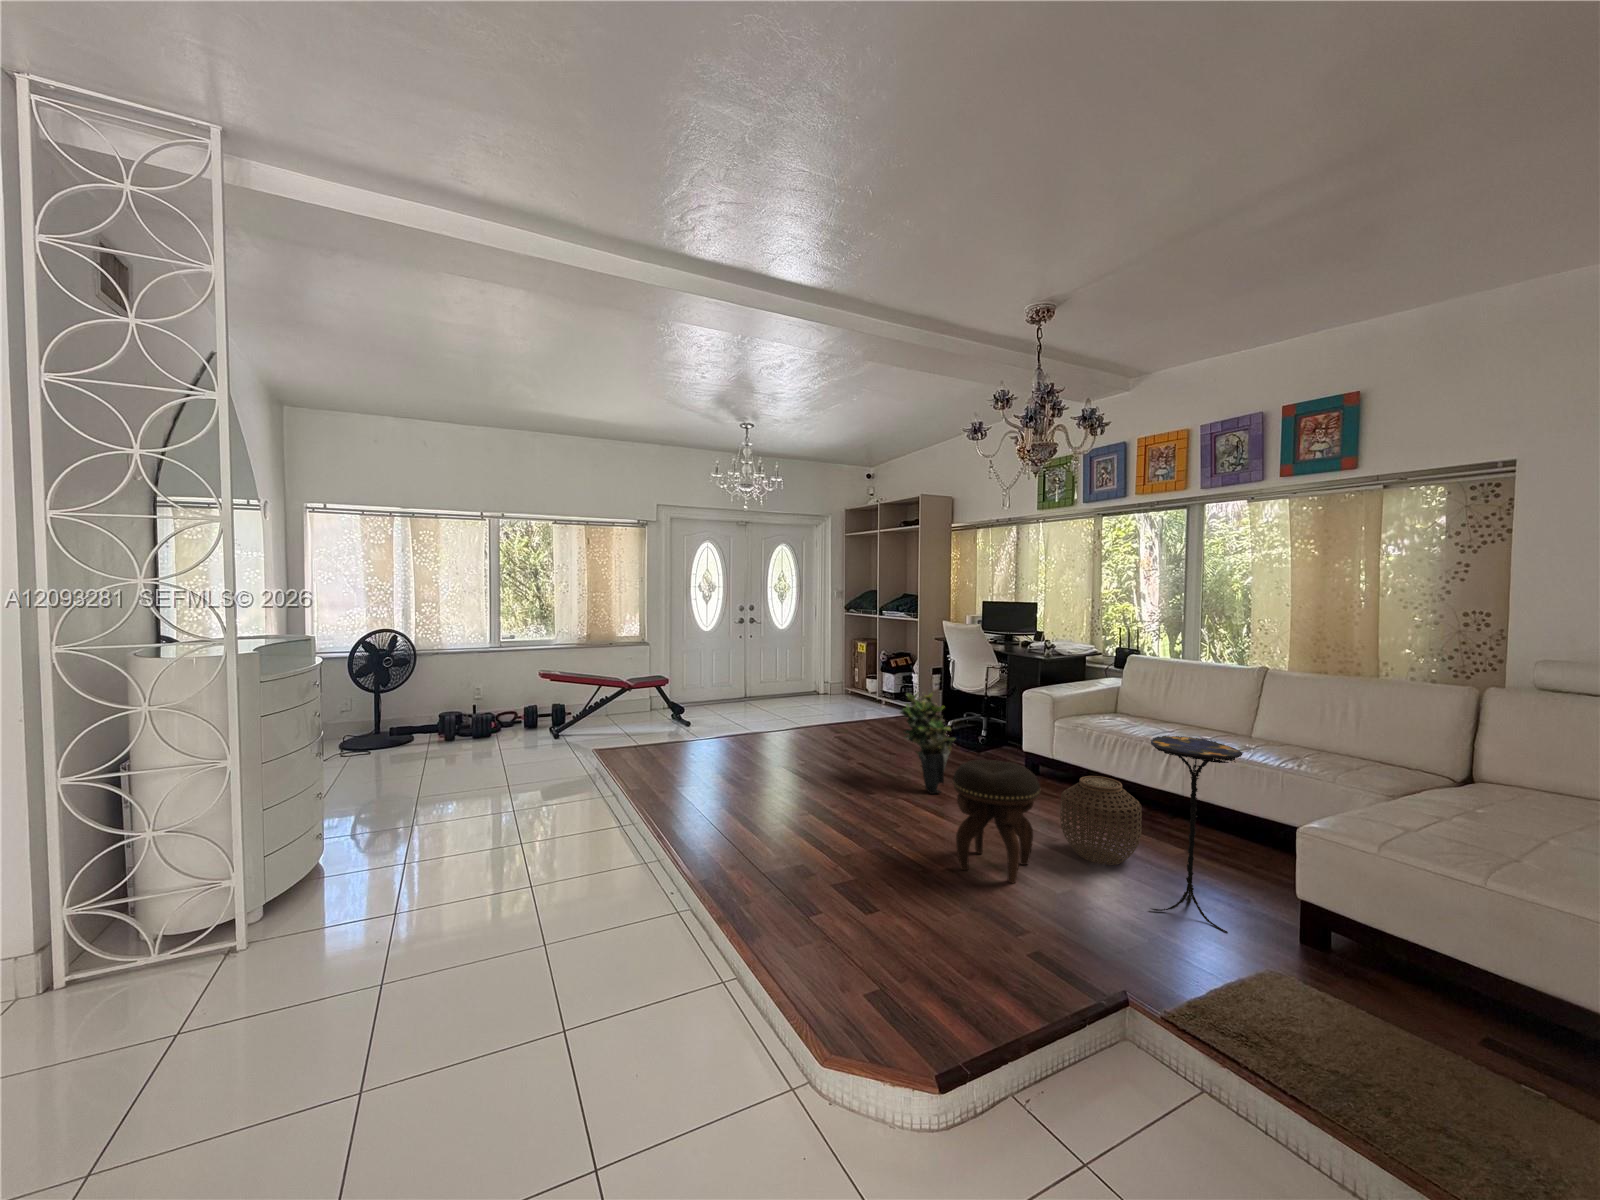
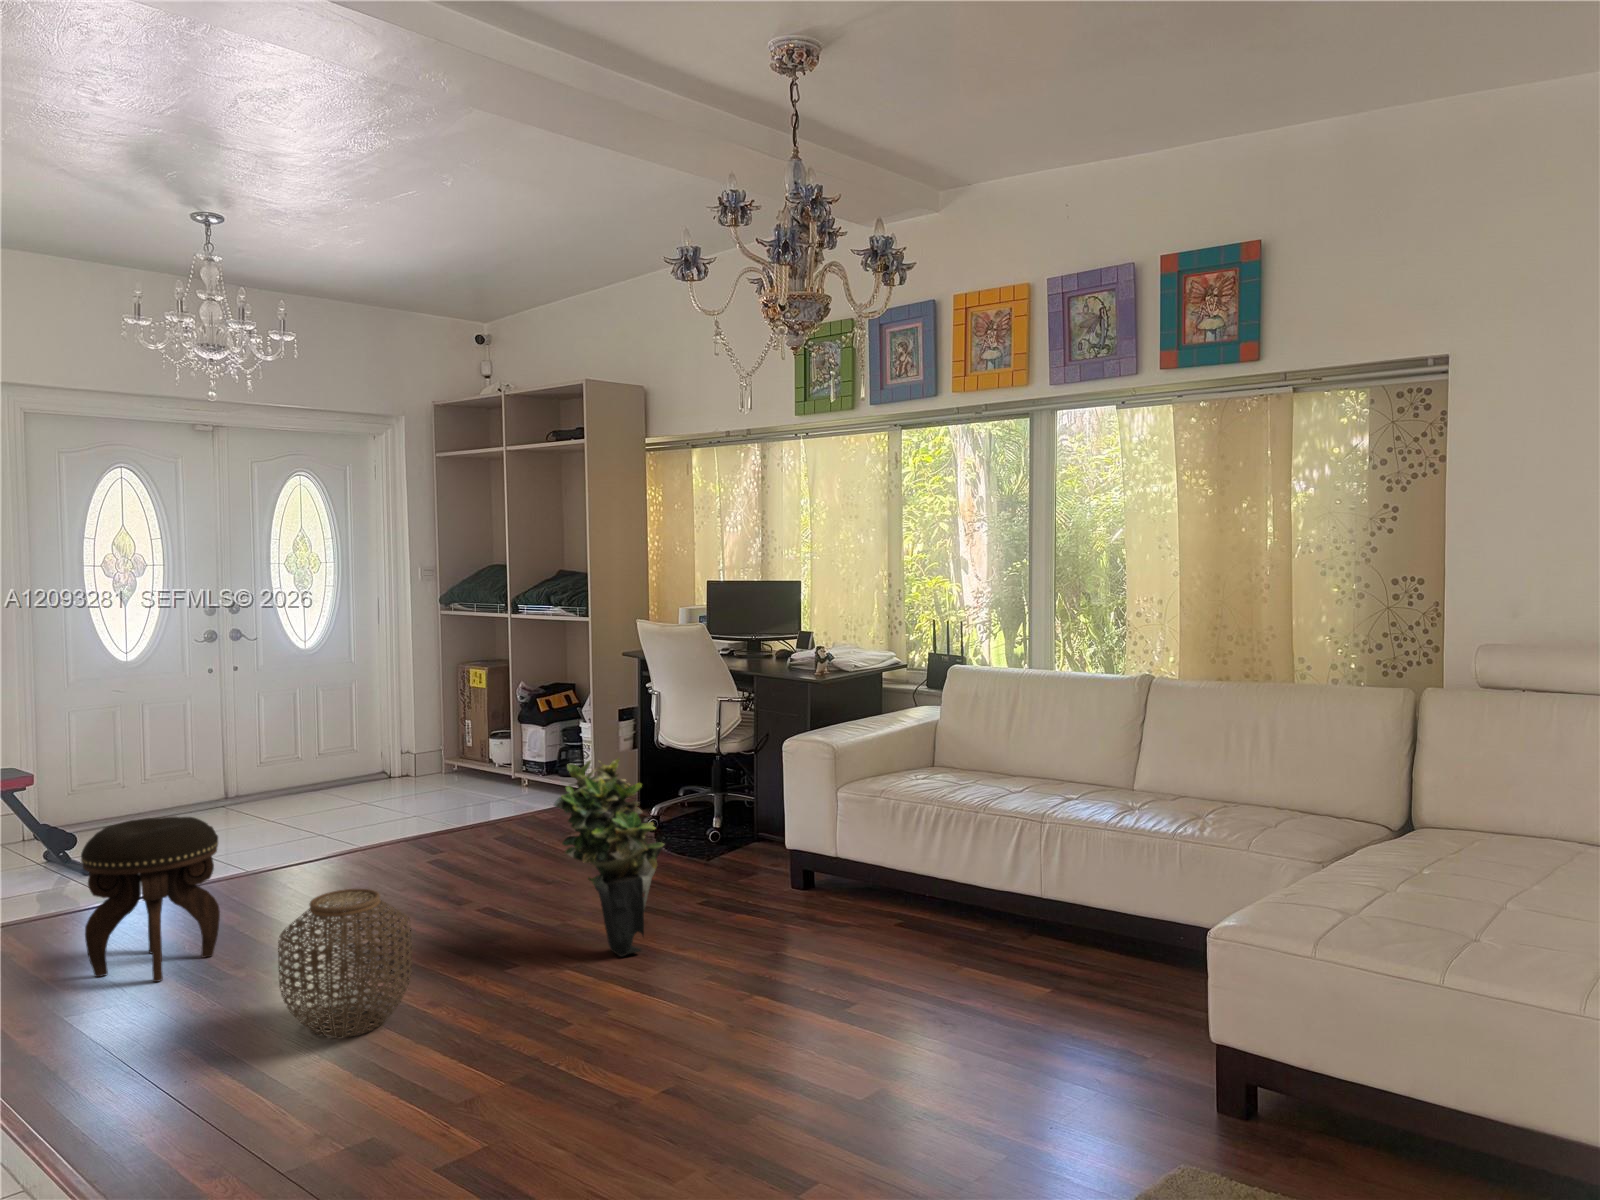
side table: present [1151,736,1242,933] -> none [1007,806,1148,1141]
footstool: present [953,760,1040,883] -> present [81,817,220,982]
woven basket: present [1060,776,1142,865] -> present [278,889,412,1037]

